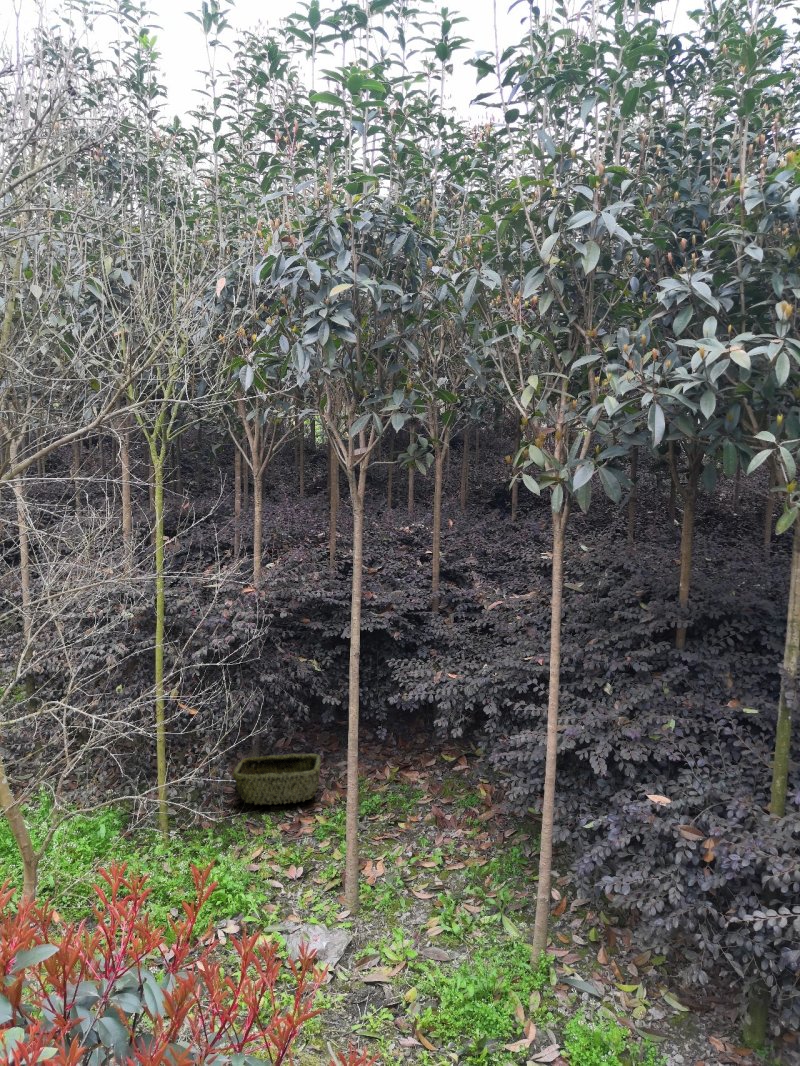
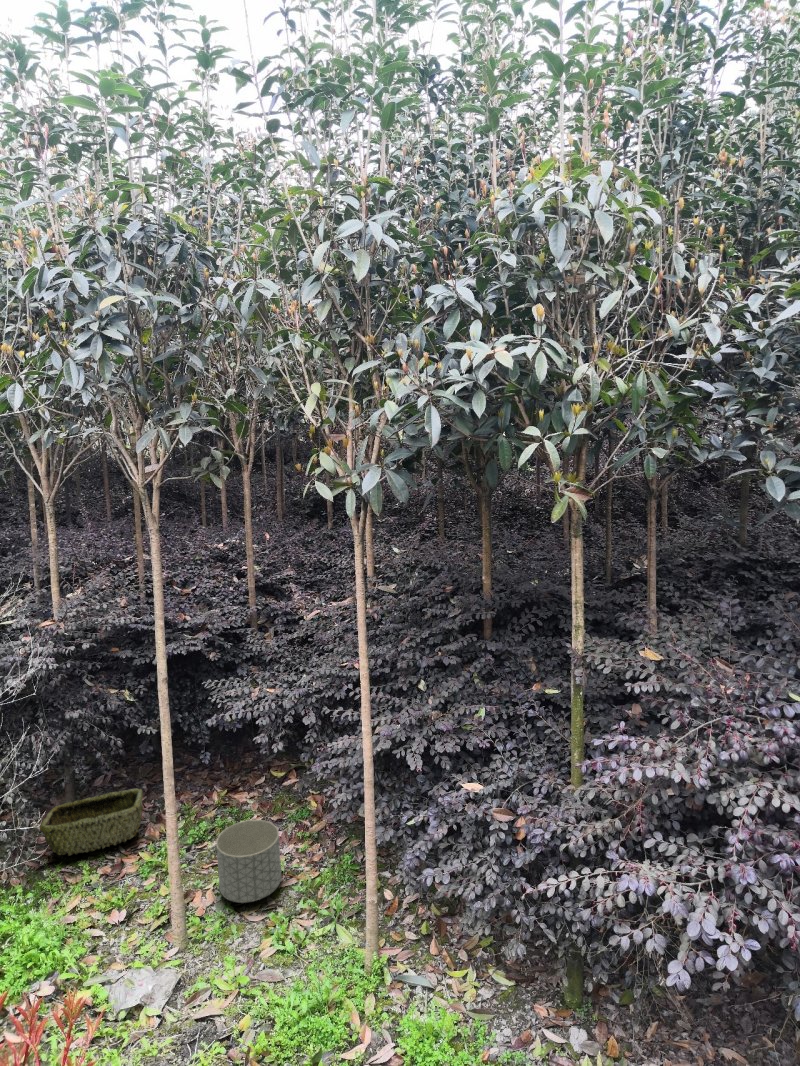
planter: none [391,800,451,878] -> present [216,820,281,903]

